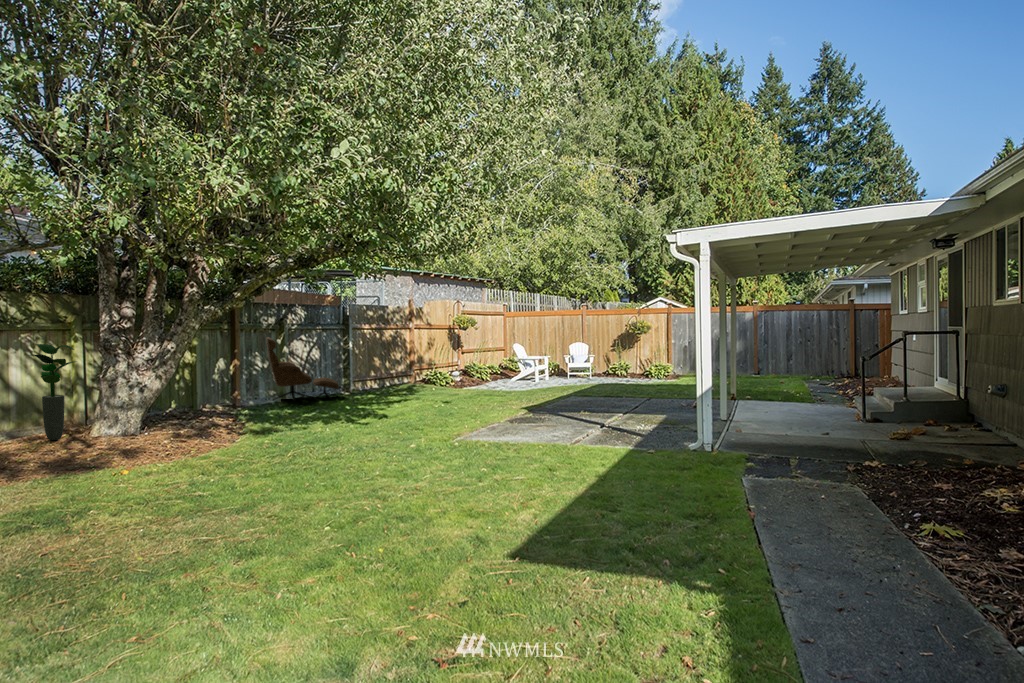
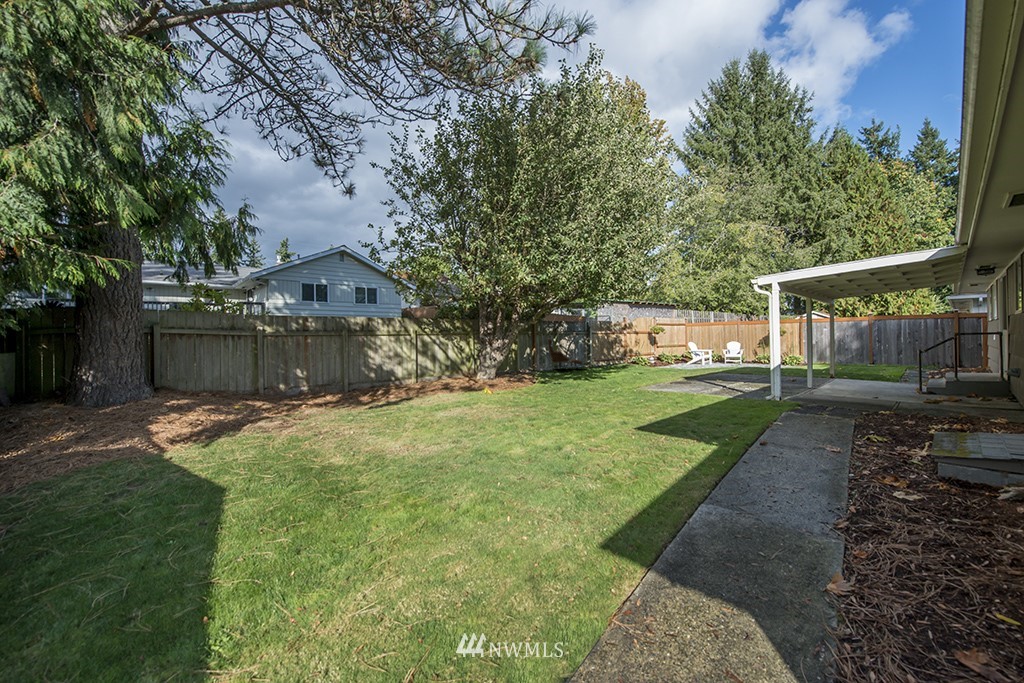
potted plant: present [33,344,76,440] -> none [456,340,472,380]

